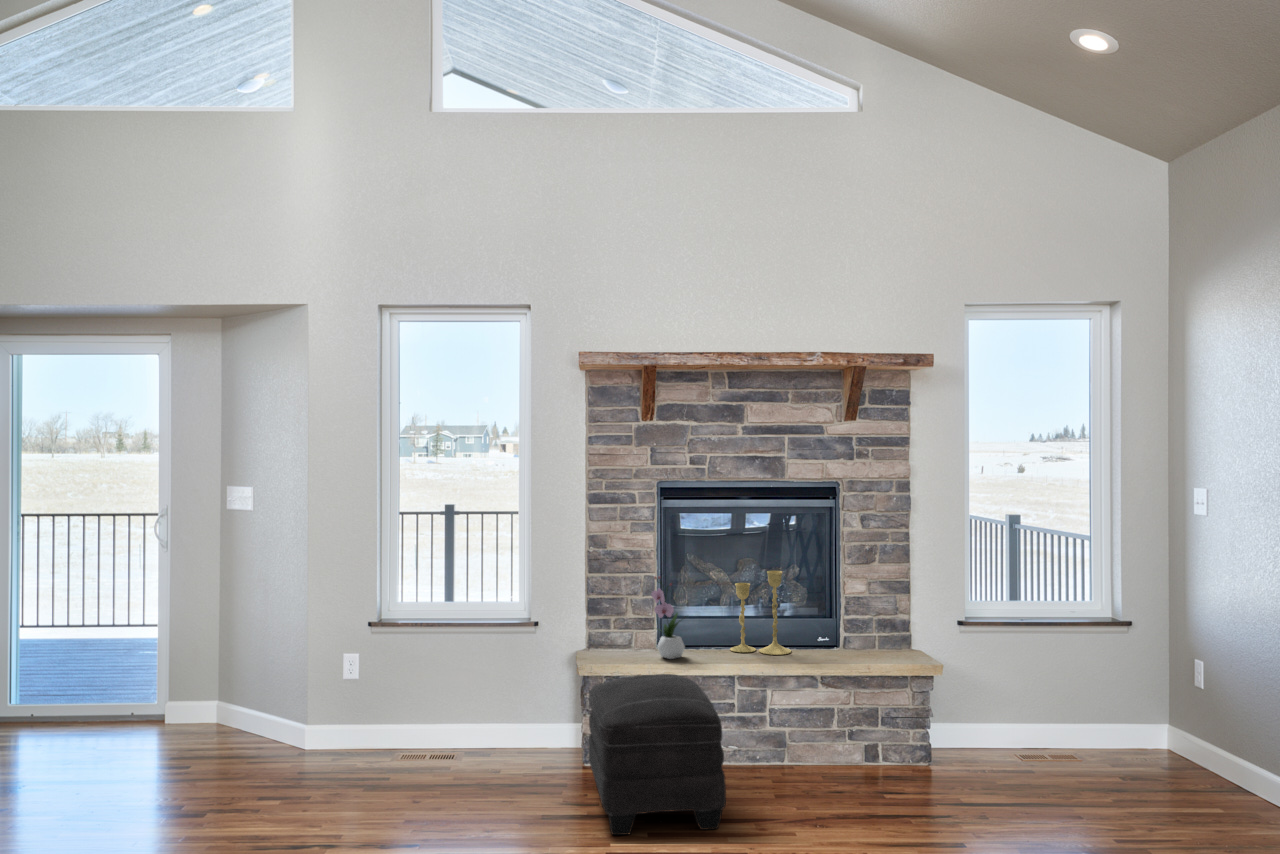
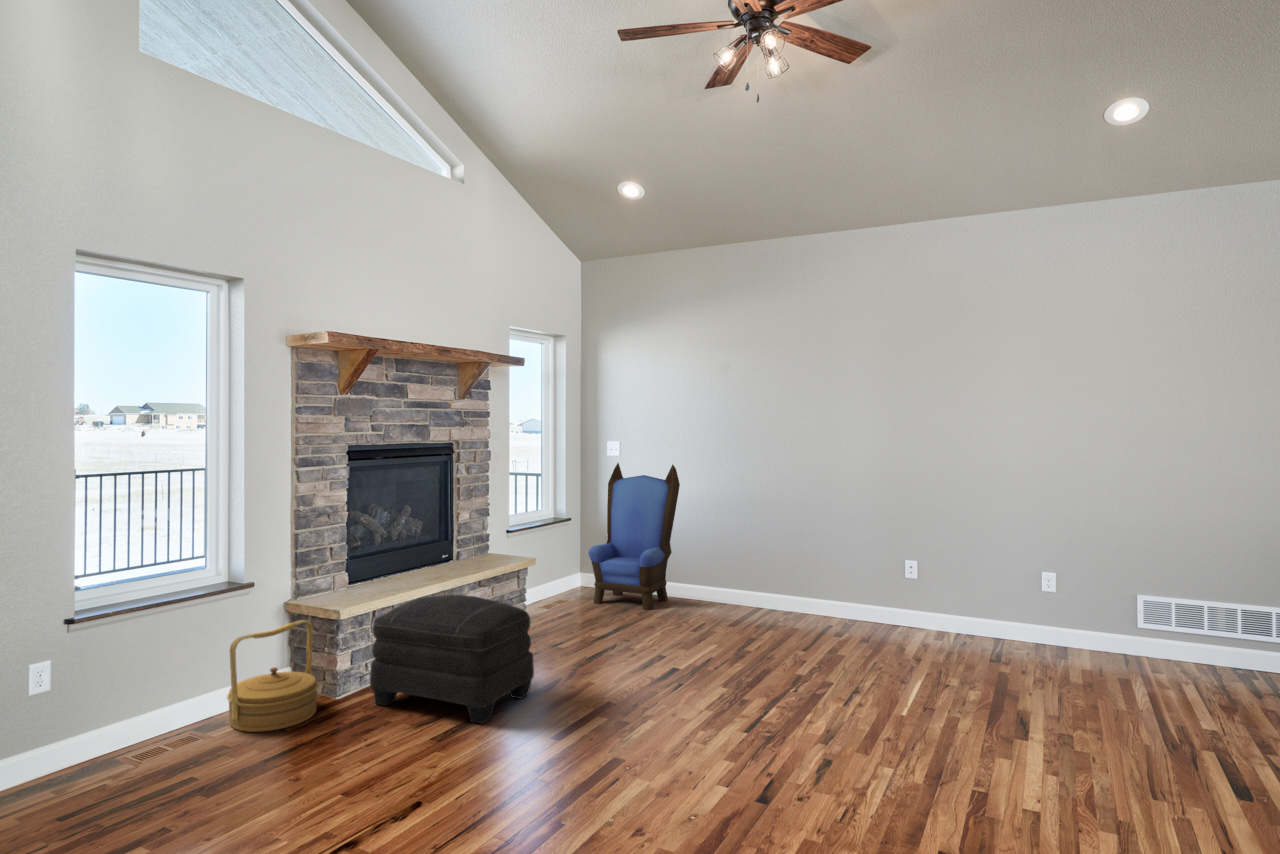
armchair: none [1088,525,1265,796] -> present [588,463,680,609]
candlestick: present [730,571,791,655] -> none [407,510,453,577]
flower arrangement: present [651,577,685,659] -> none [375,522,400,590]
woven basket: none [475,670,568,774] -> present [227,620,318,732]

